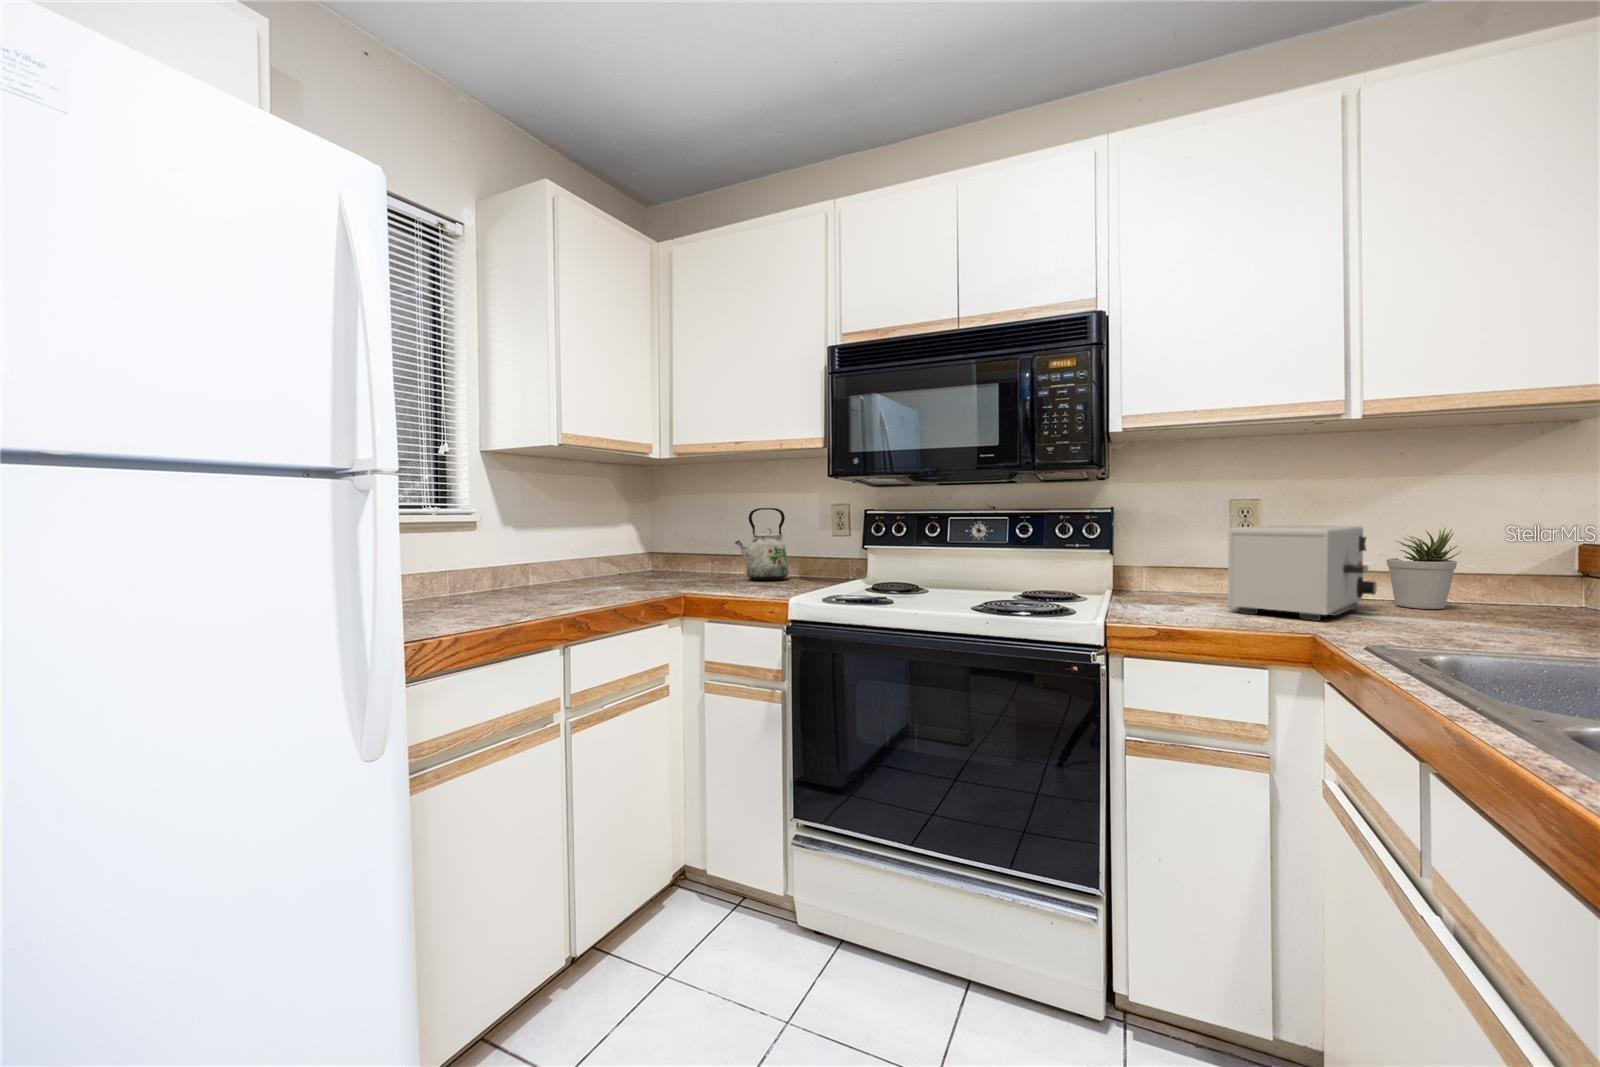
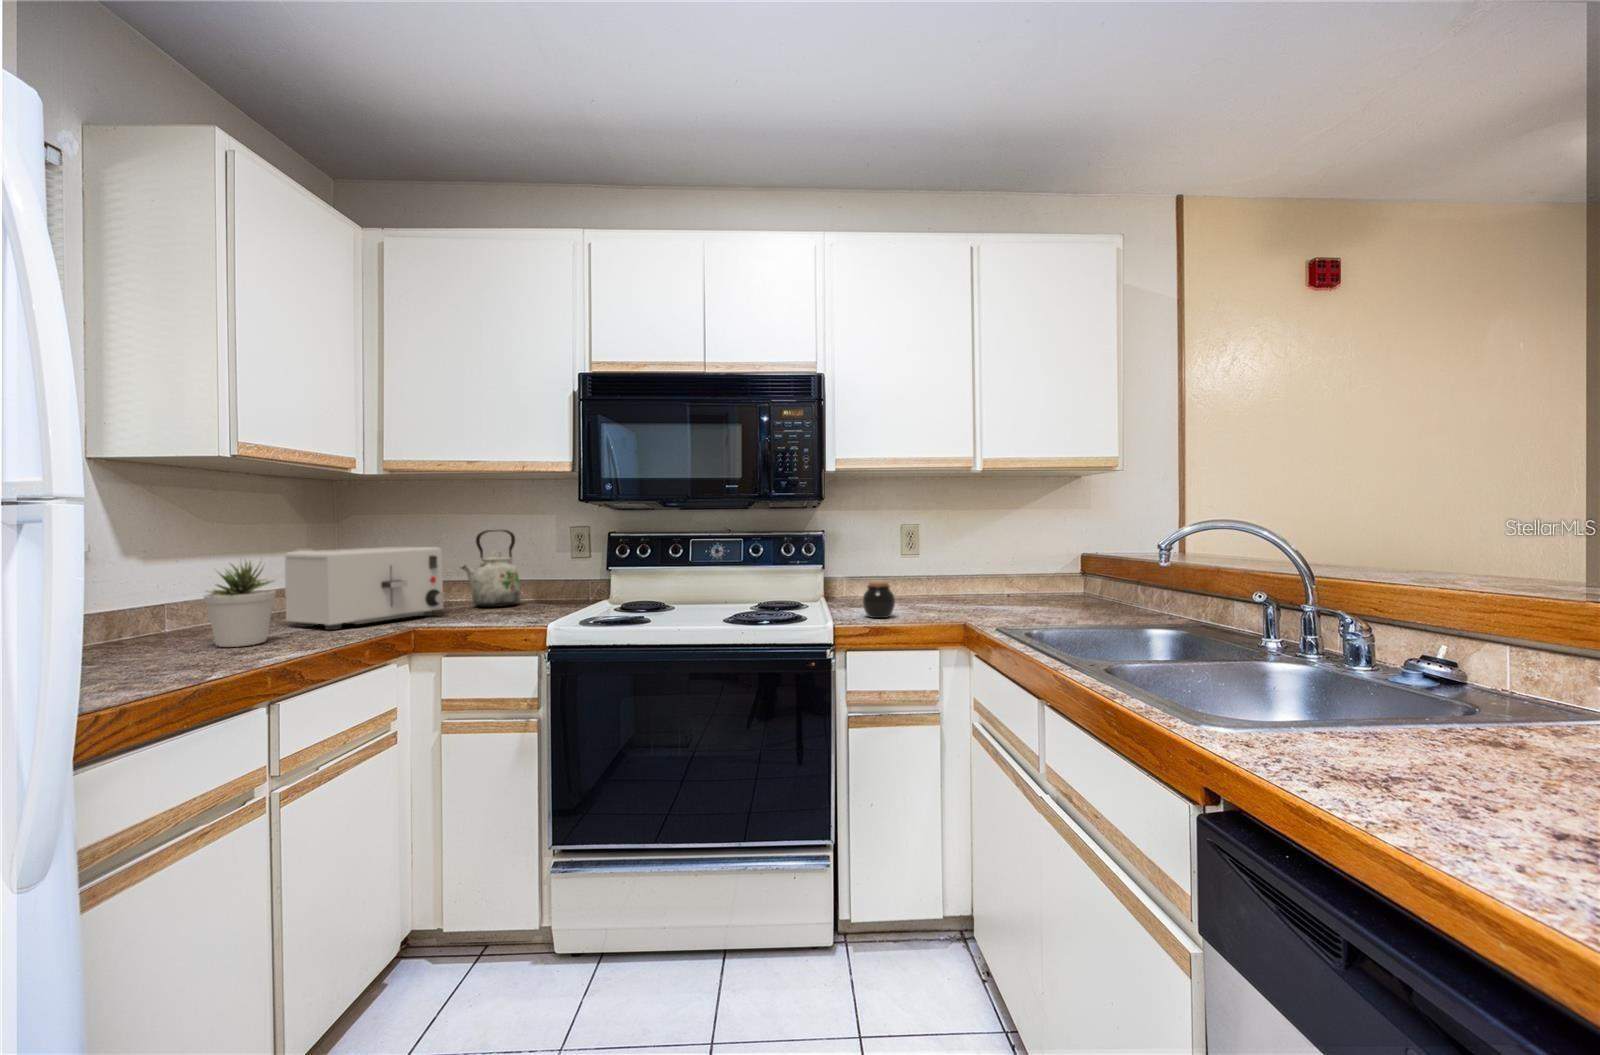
toaster: present [1228,525,1377,621] -> present [285,547,444,630]
potted plant: present [1386,527,1461,609] -> present [204,562,276,647]
jar: none [1154,571,1201,618] -> present [863,581,895,618]

